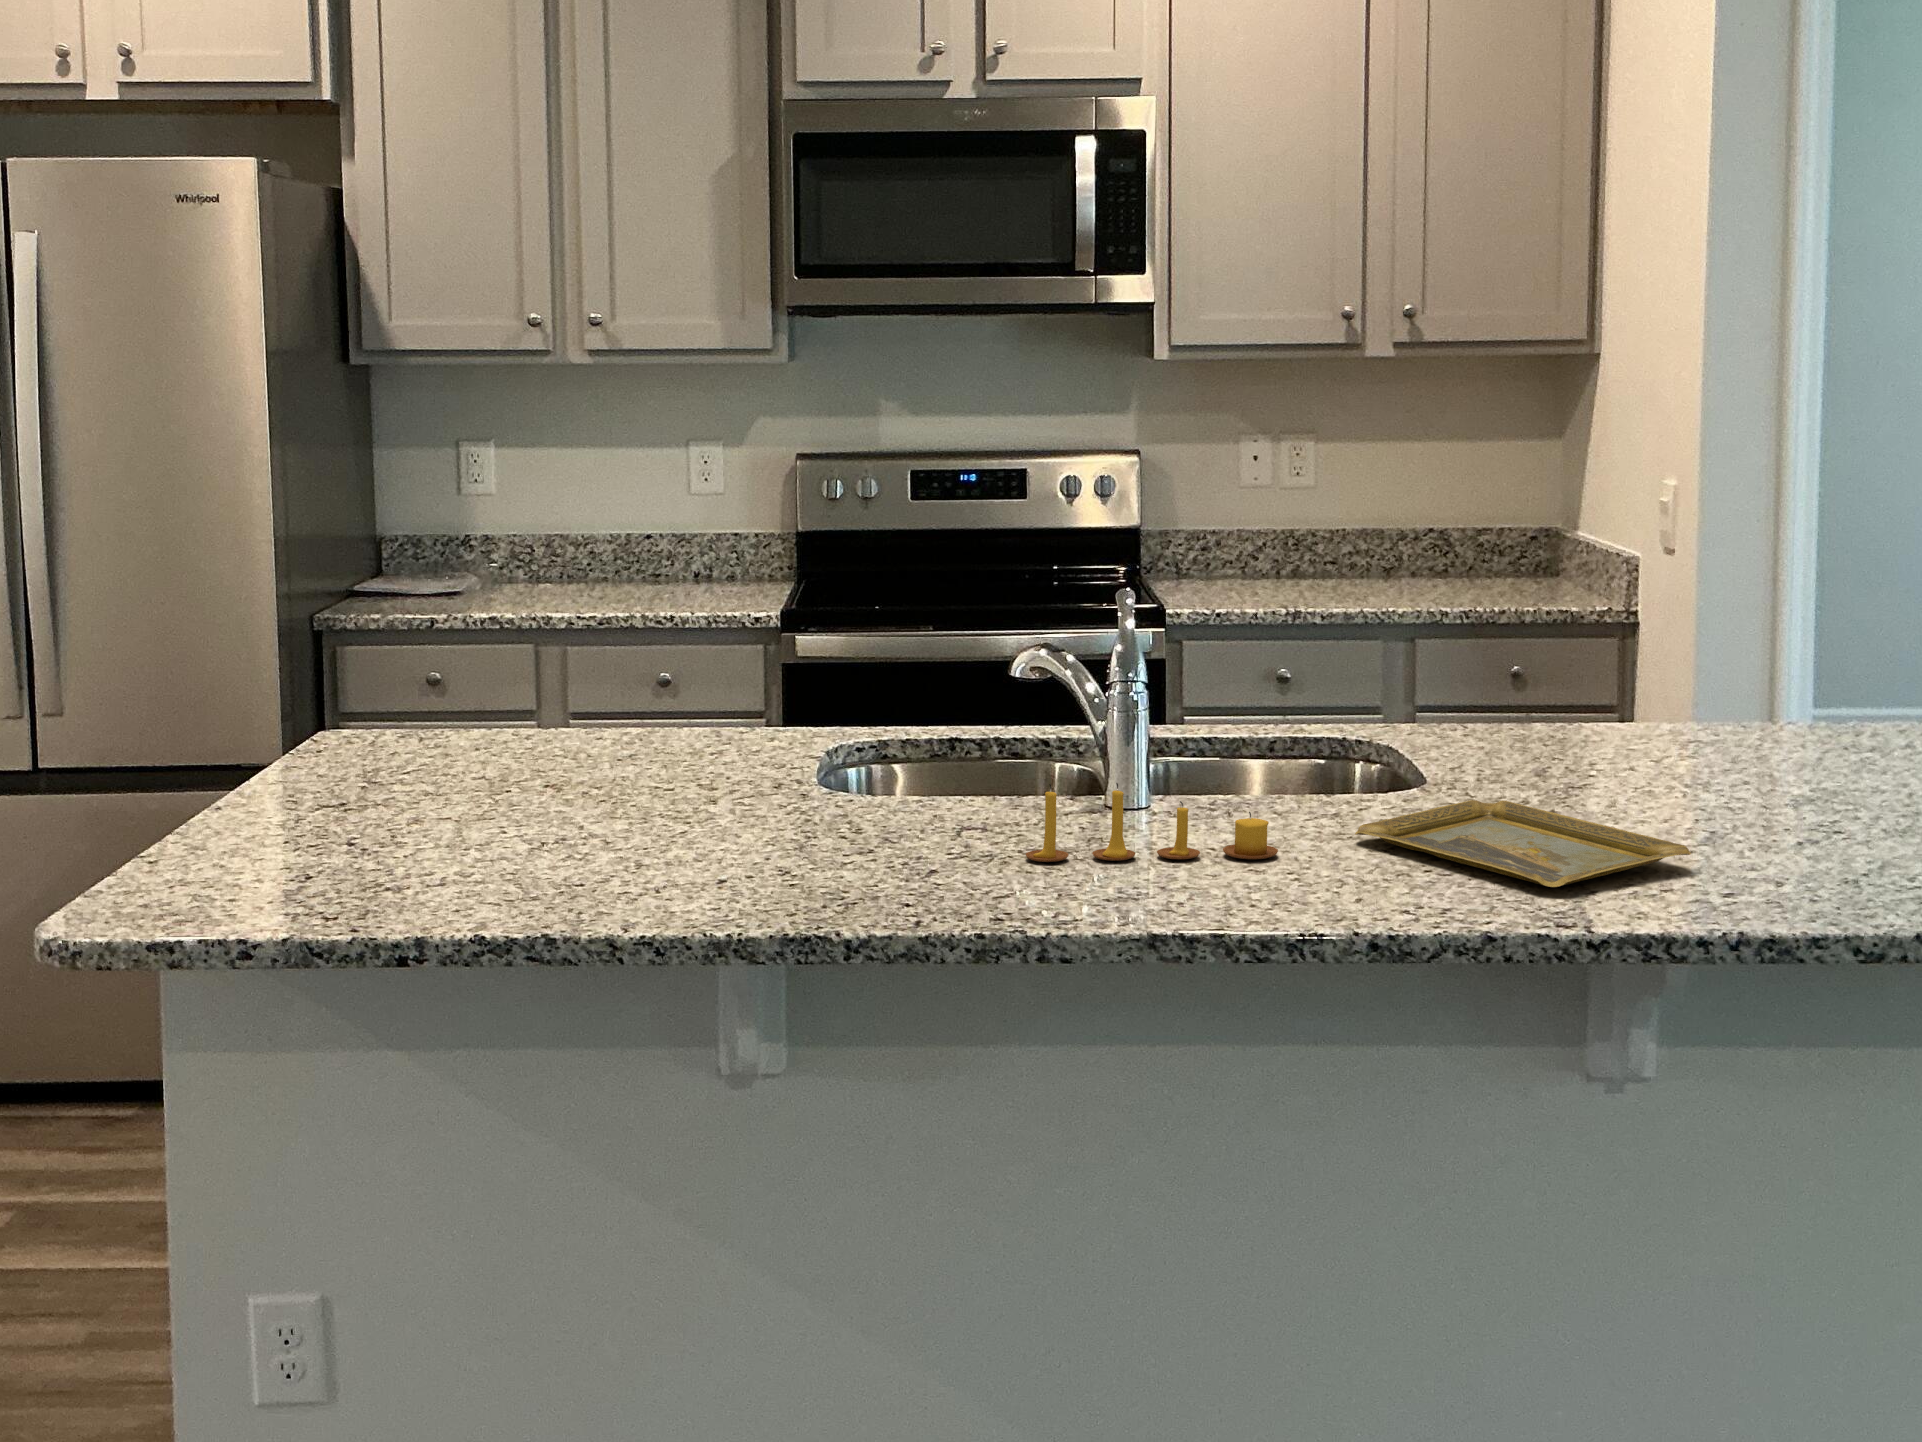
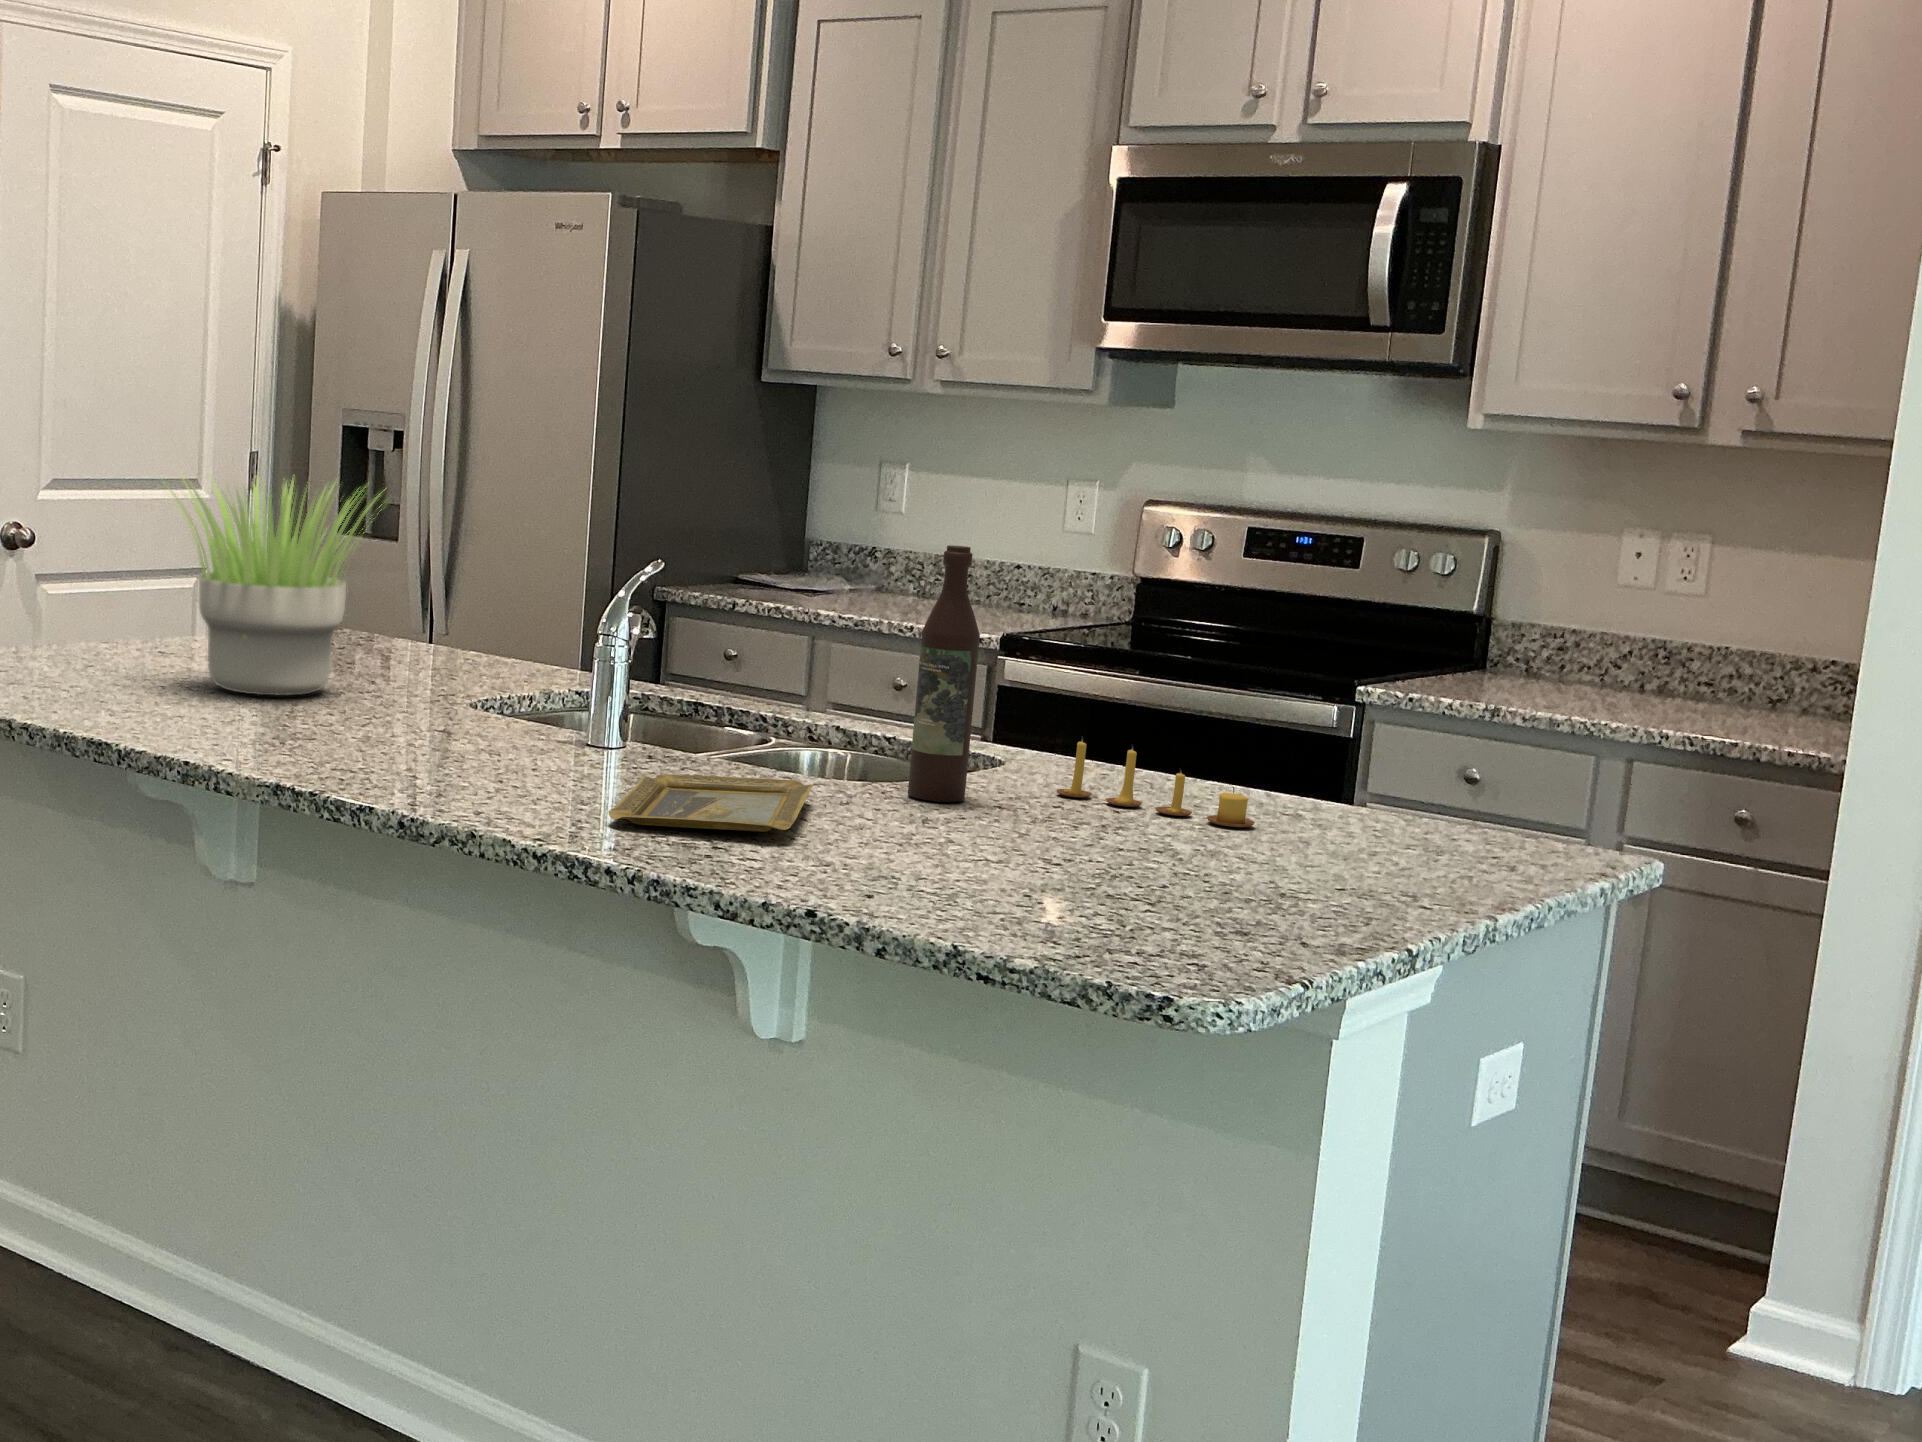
wine bottle: none [1482,521,1547,792] -> present [908,545,980,802]
potted plant: none [422,533,762,844] -> present [170,478,384,696]
candle: present [1025,783,1278,862] -> present [1056,736,1255,827]

